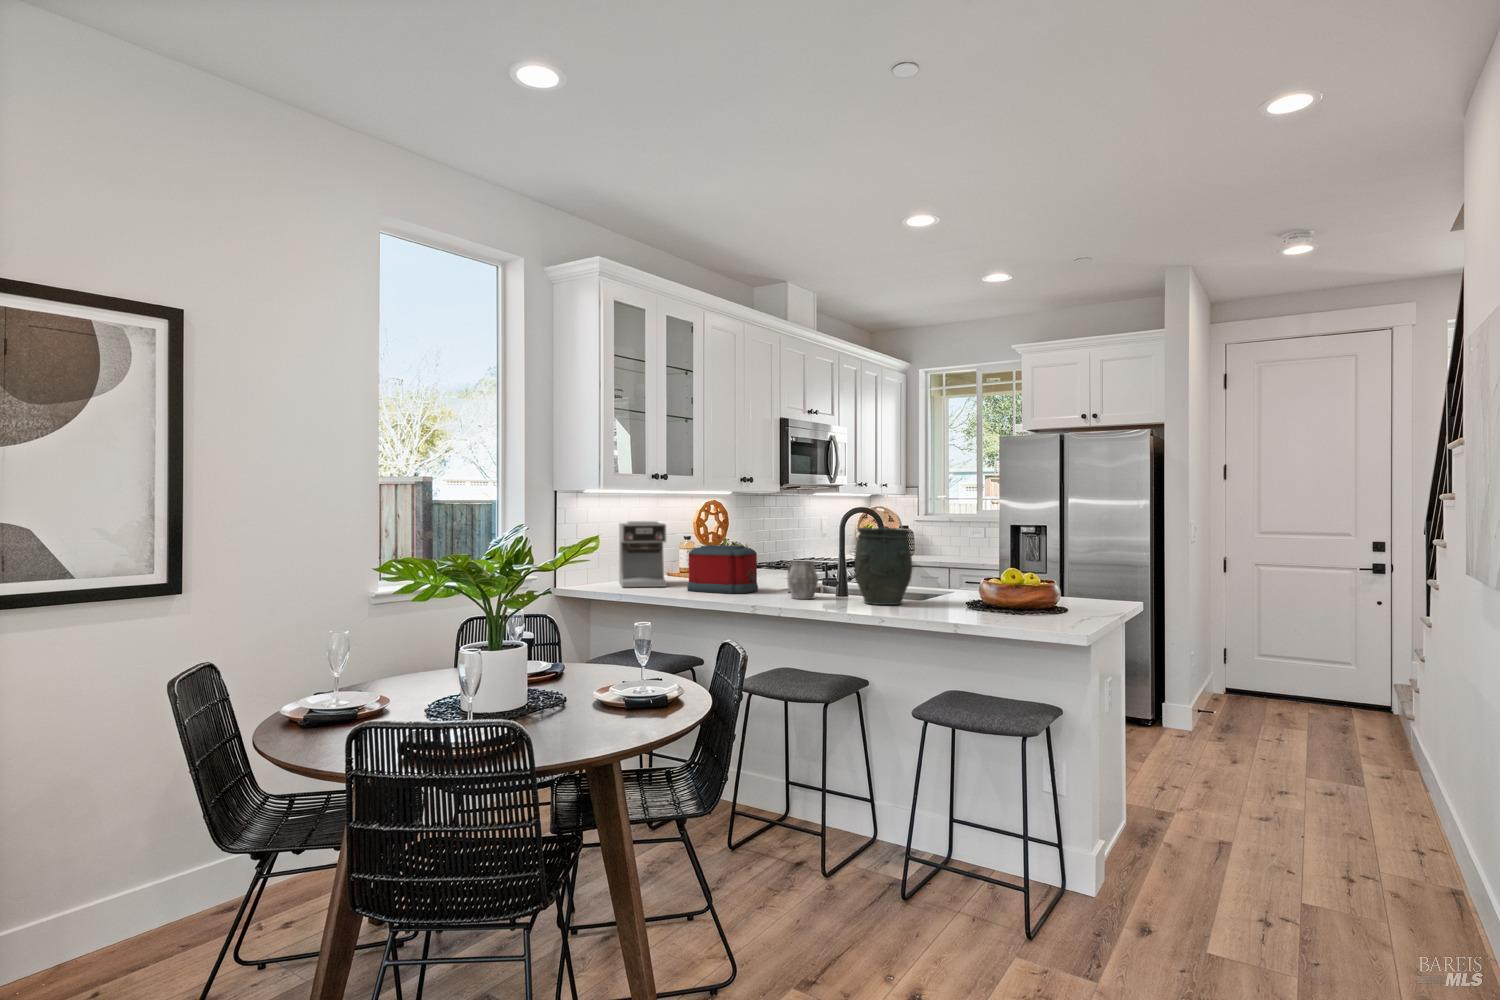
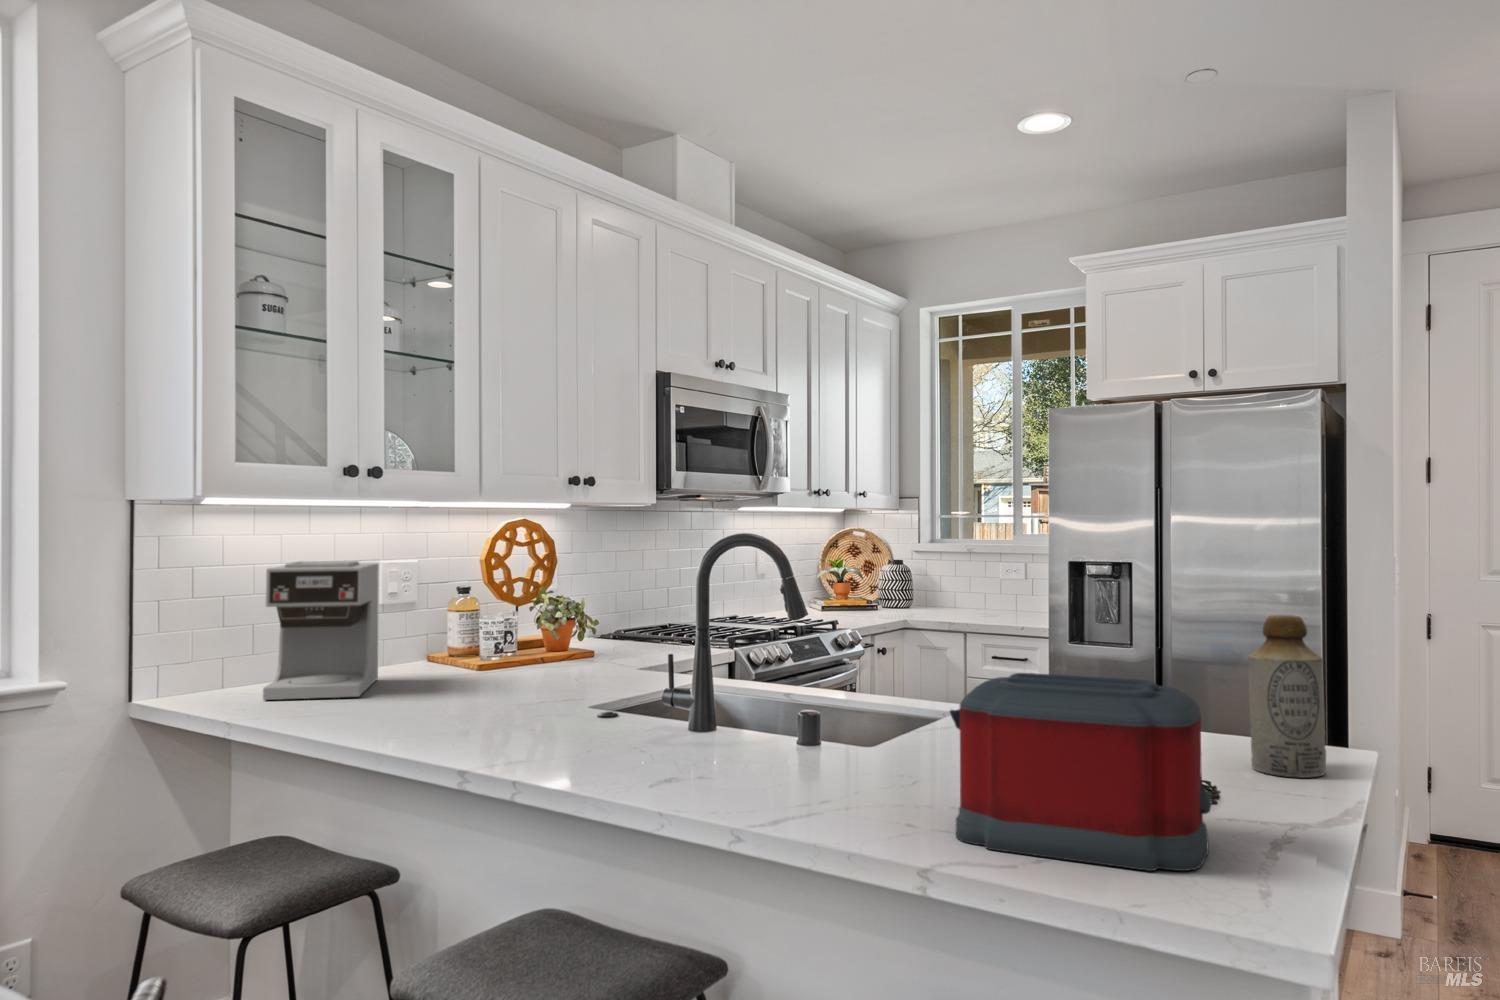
vase: present [854,528,912,605] -> none [702,581,836,768]
bottle: none [1087,542,1118,608] -> present [1248,615,1326,778]
toaster: present [687,545,758,593] -> present [950,673,1211,871]
mug: present [787,561,818,599] -> none [566,653,636,743]

